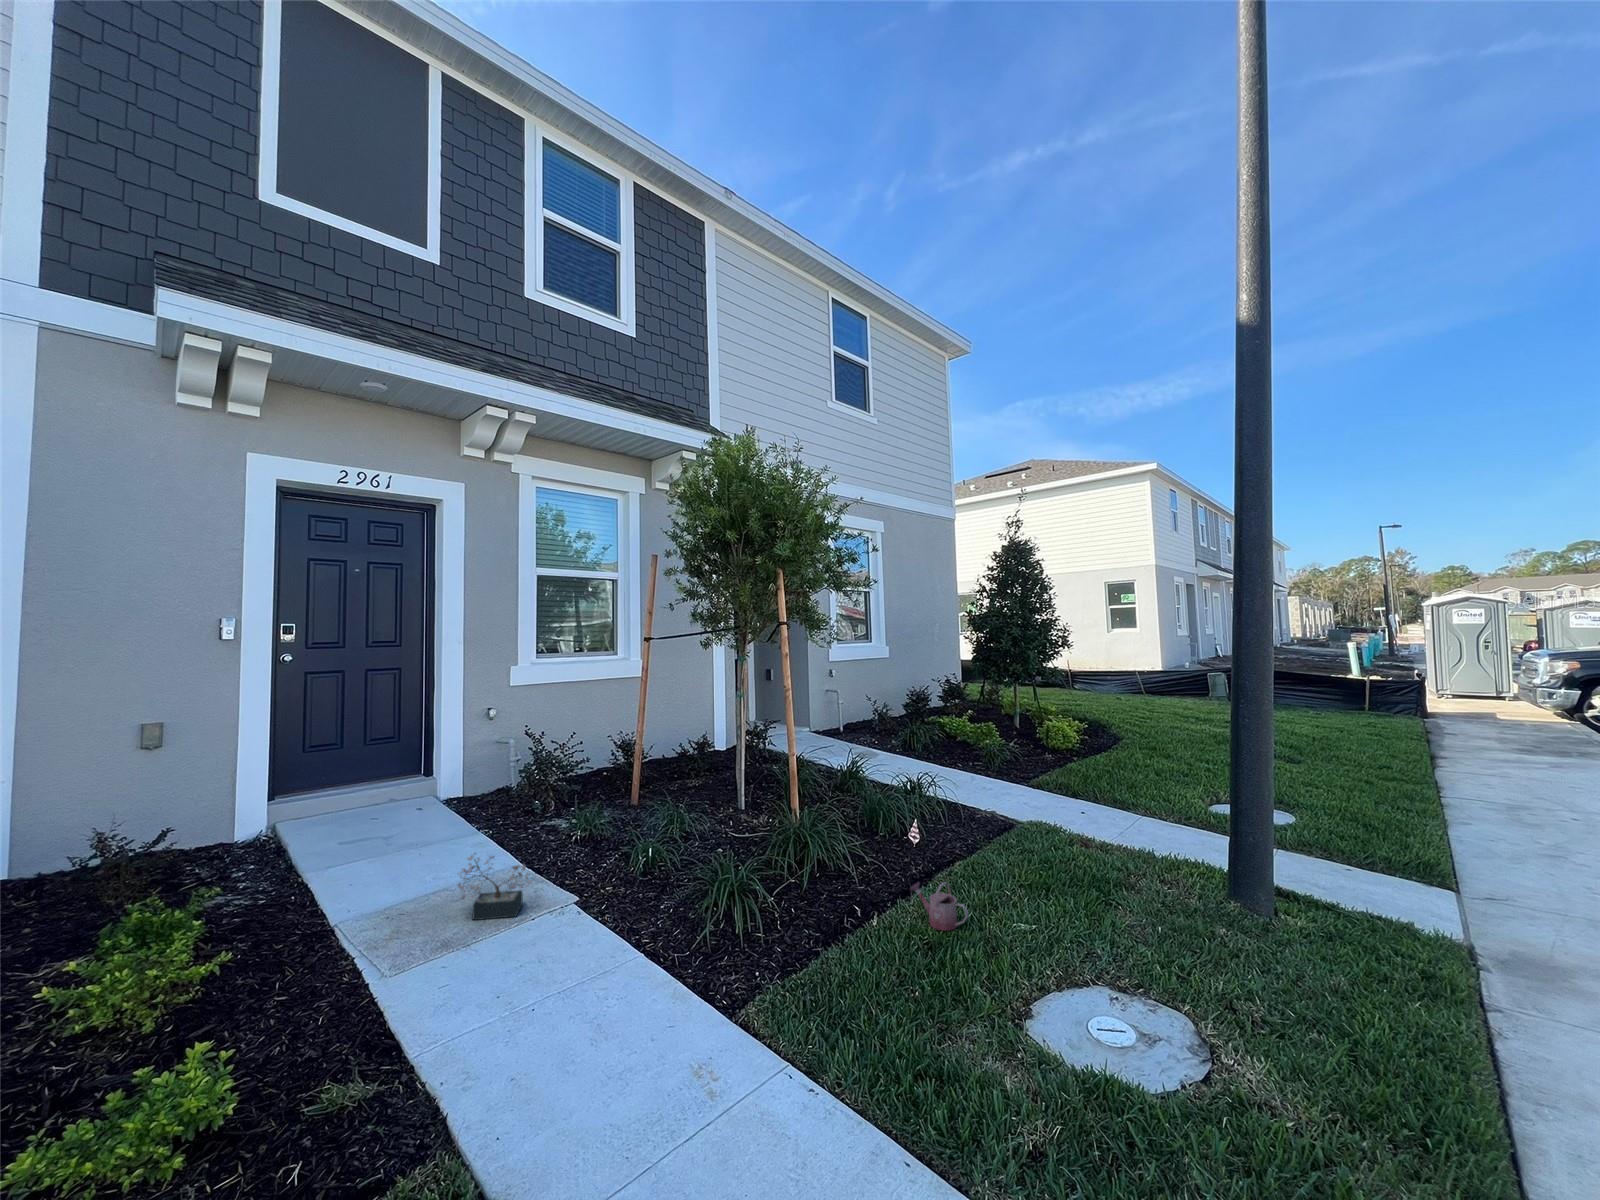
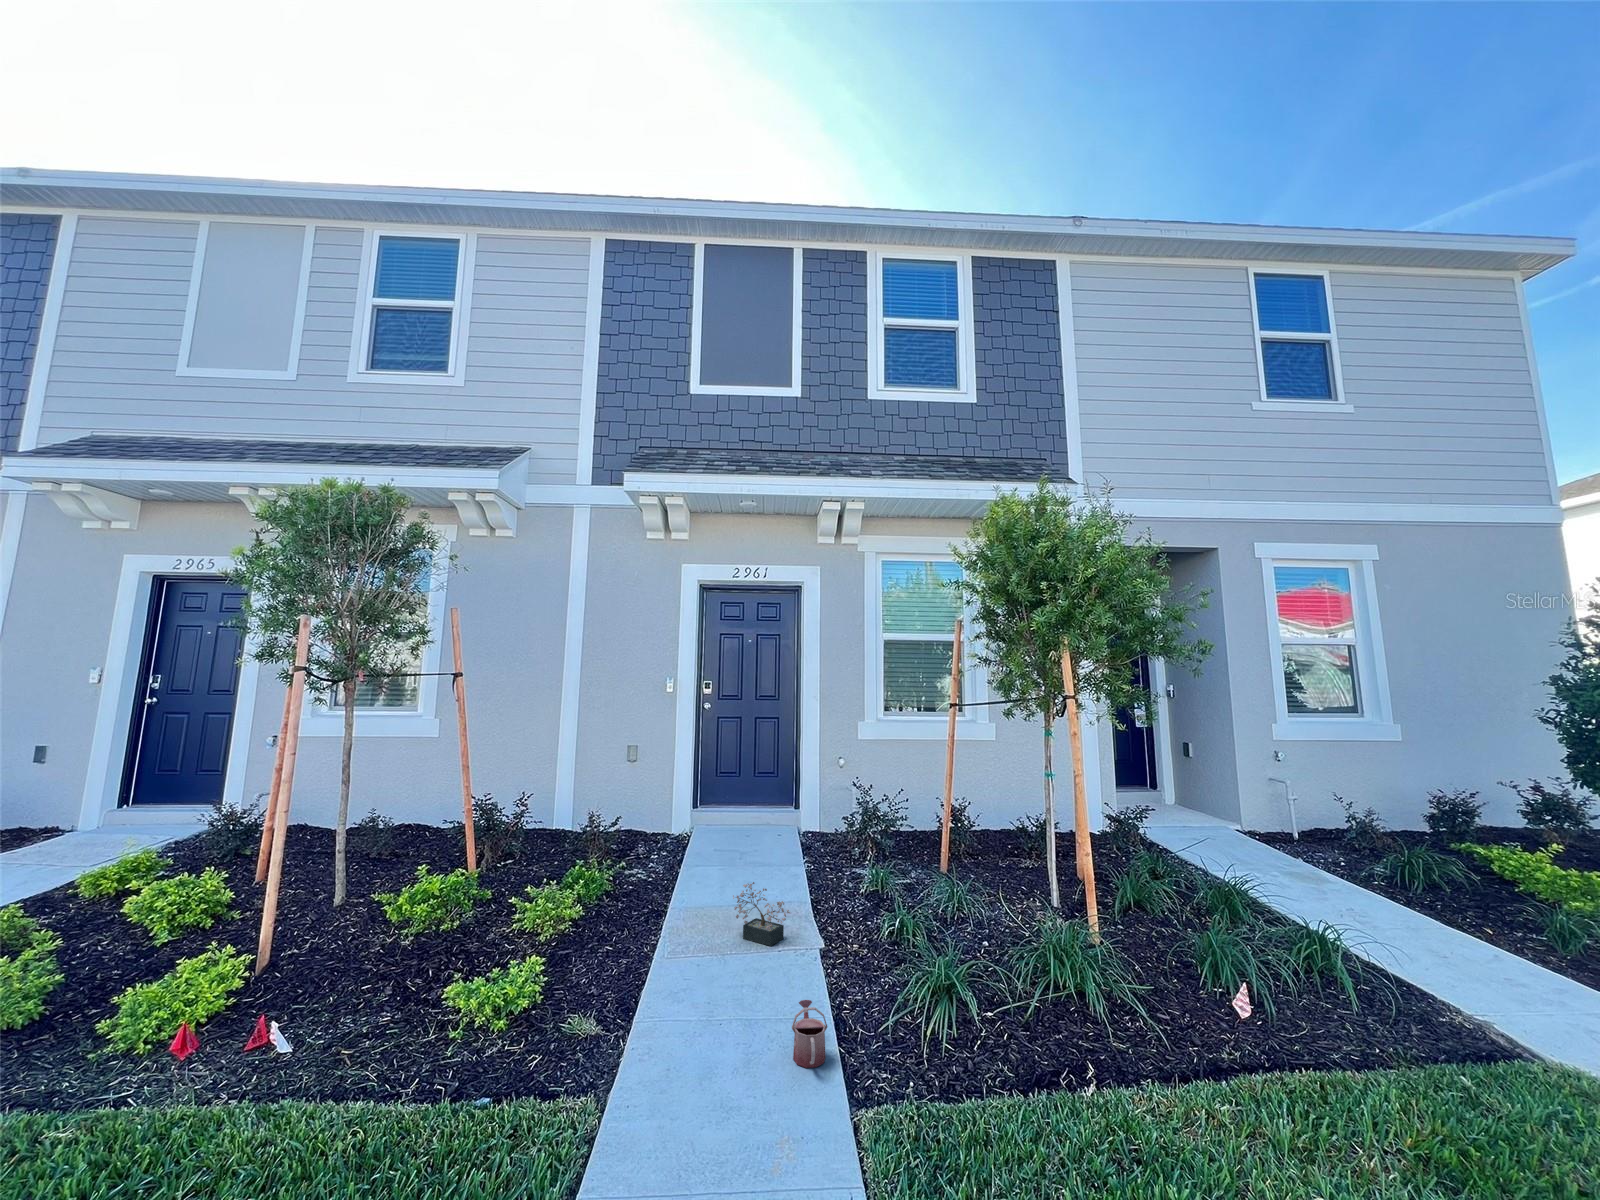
watering can: present [910,882,968,931] -> present [792,1000,827,1068]

